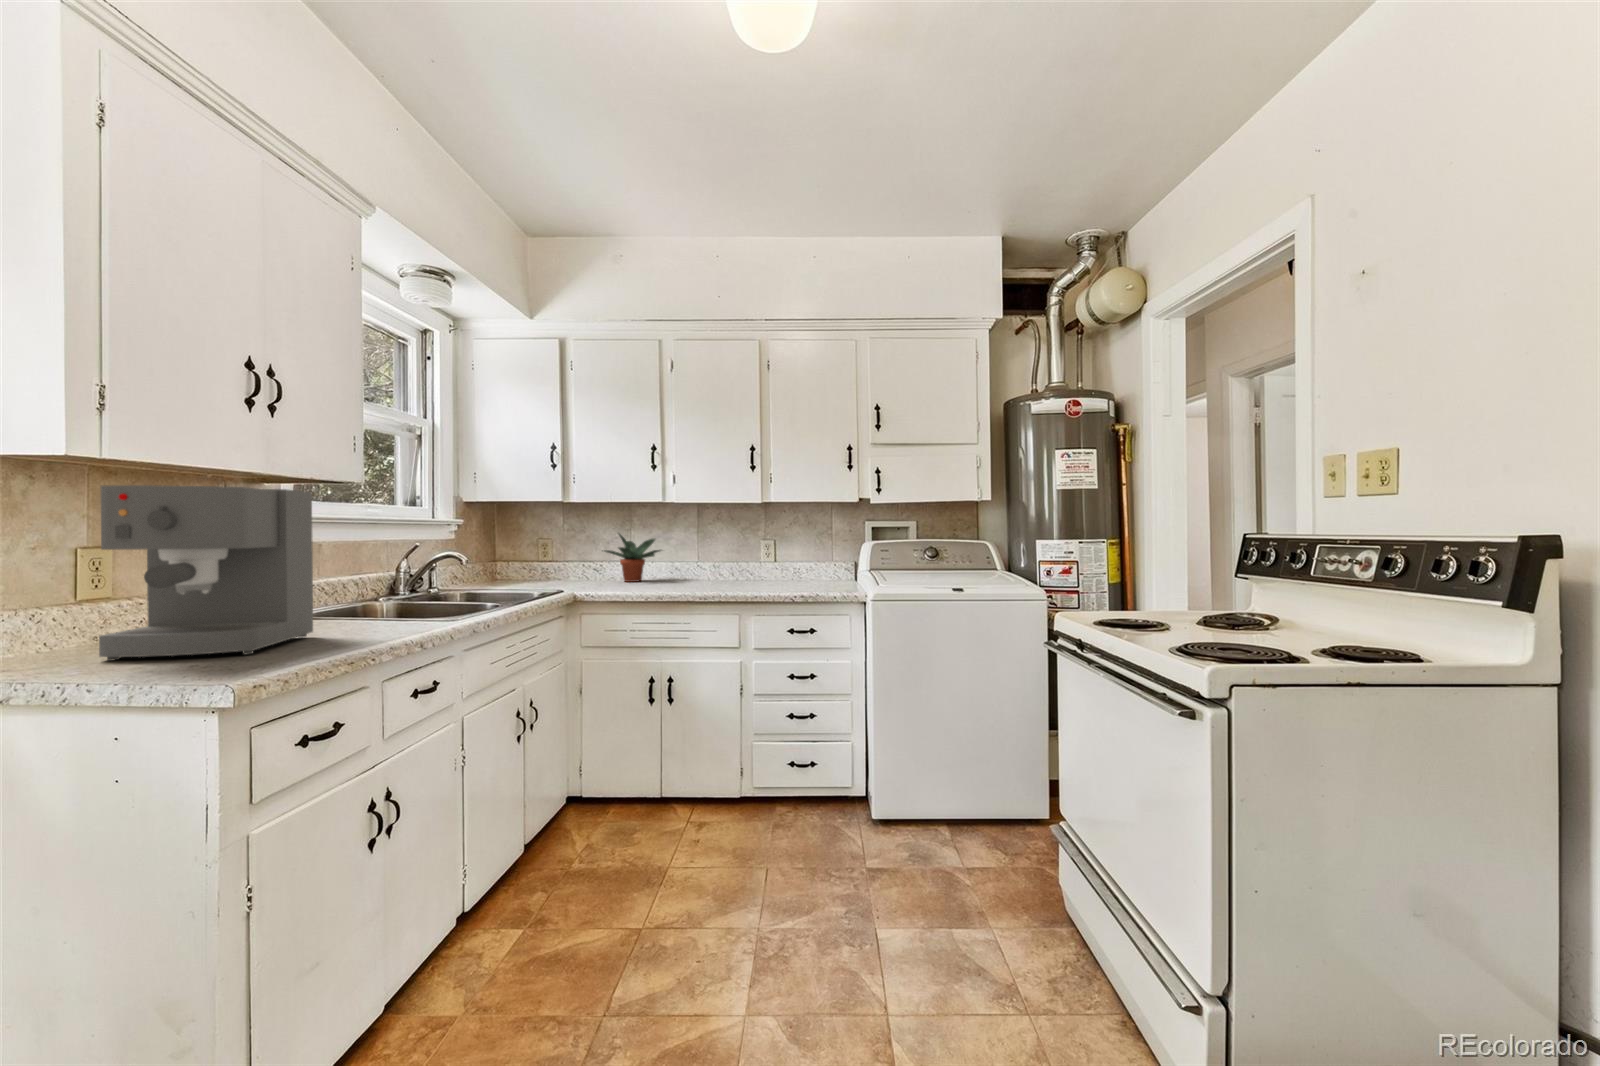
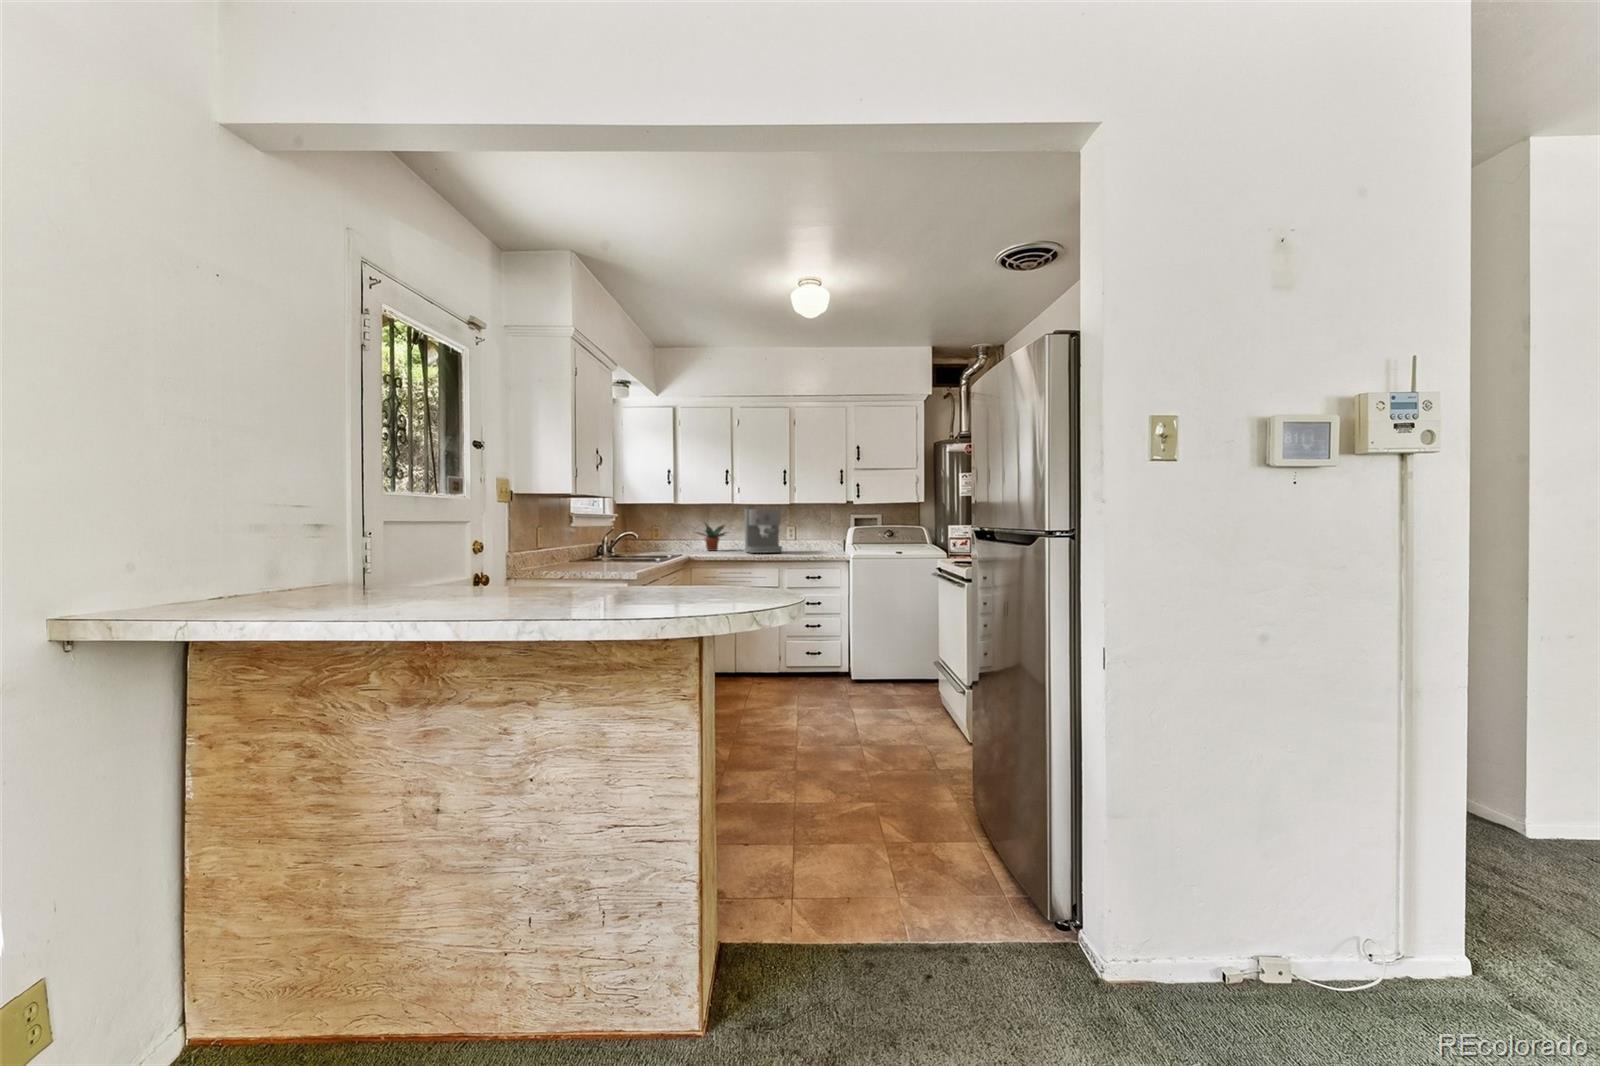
coffee maker: present [99,485,313,661] -> present [745,509,782,553]

